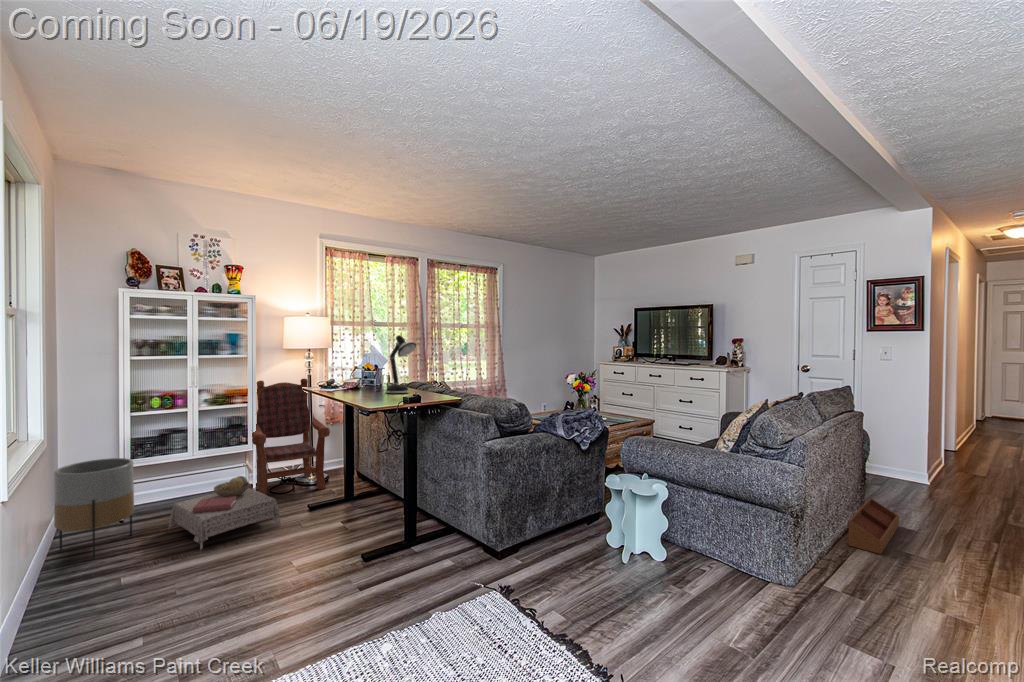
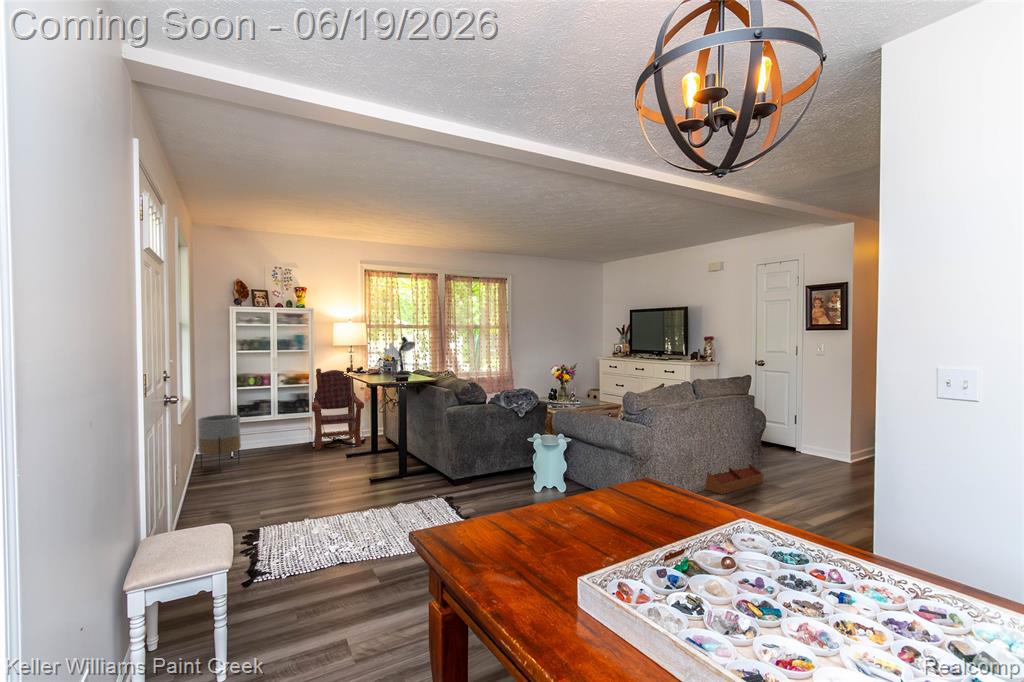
ottoman: present [169,476,281,550] -> none [260,430,327,472]

